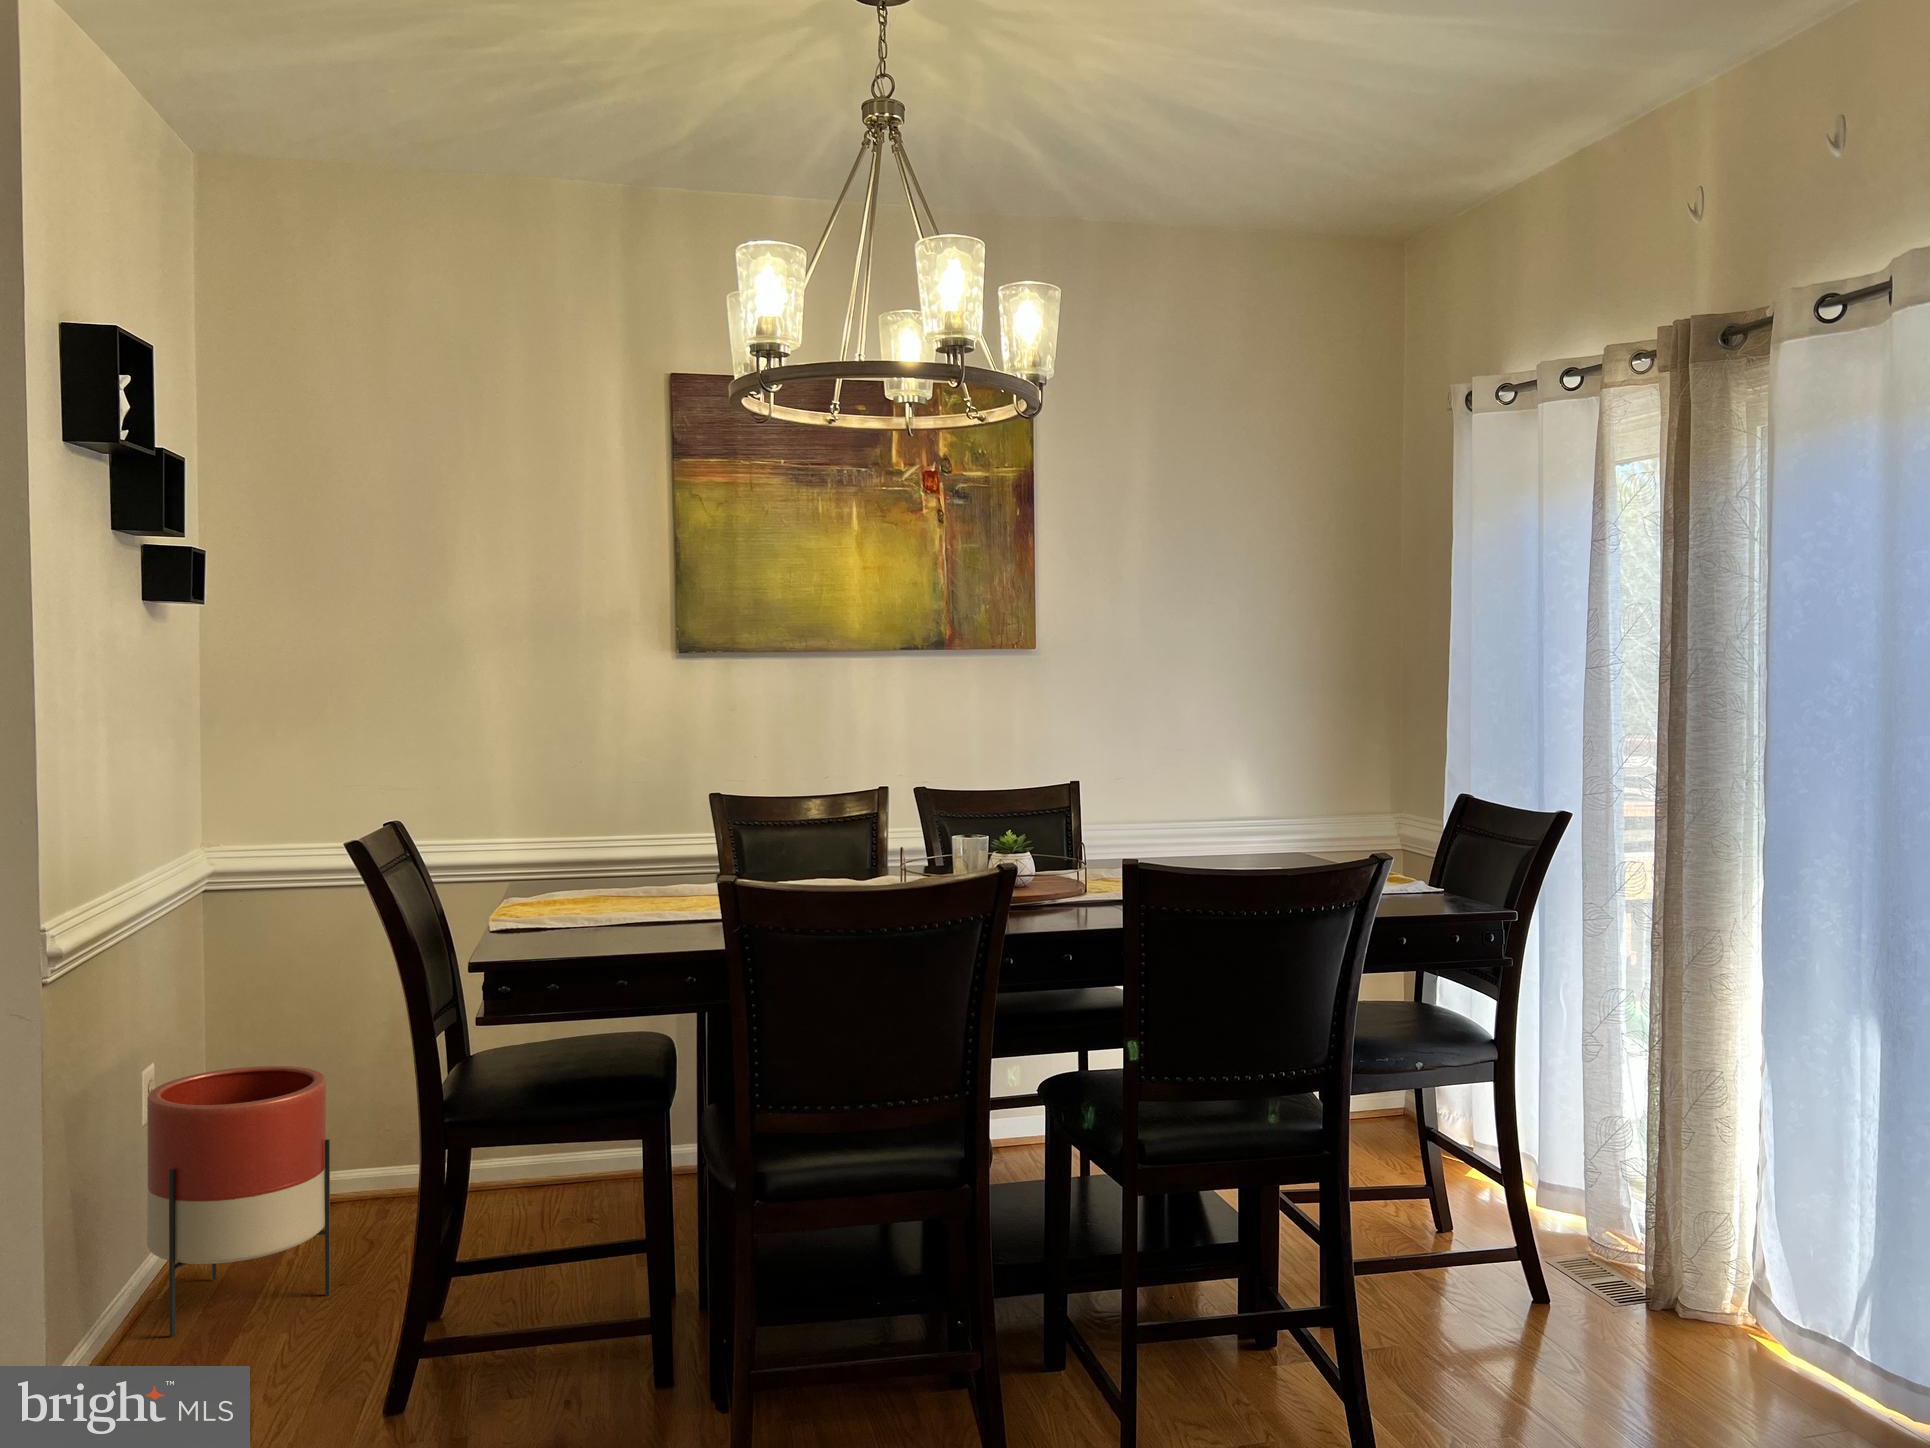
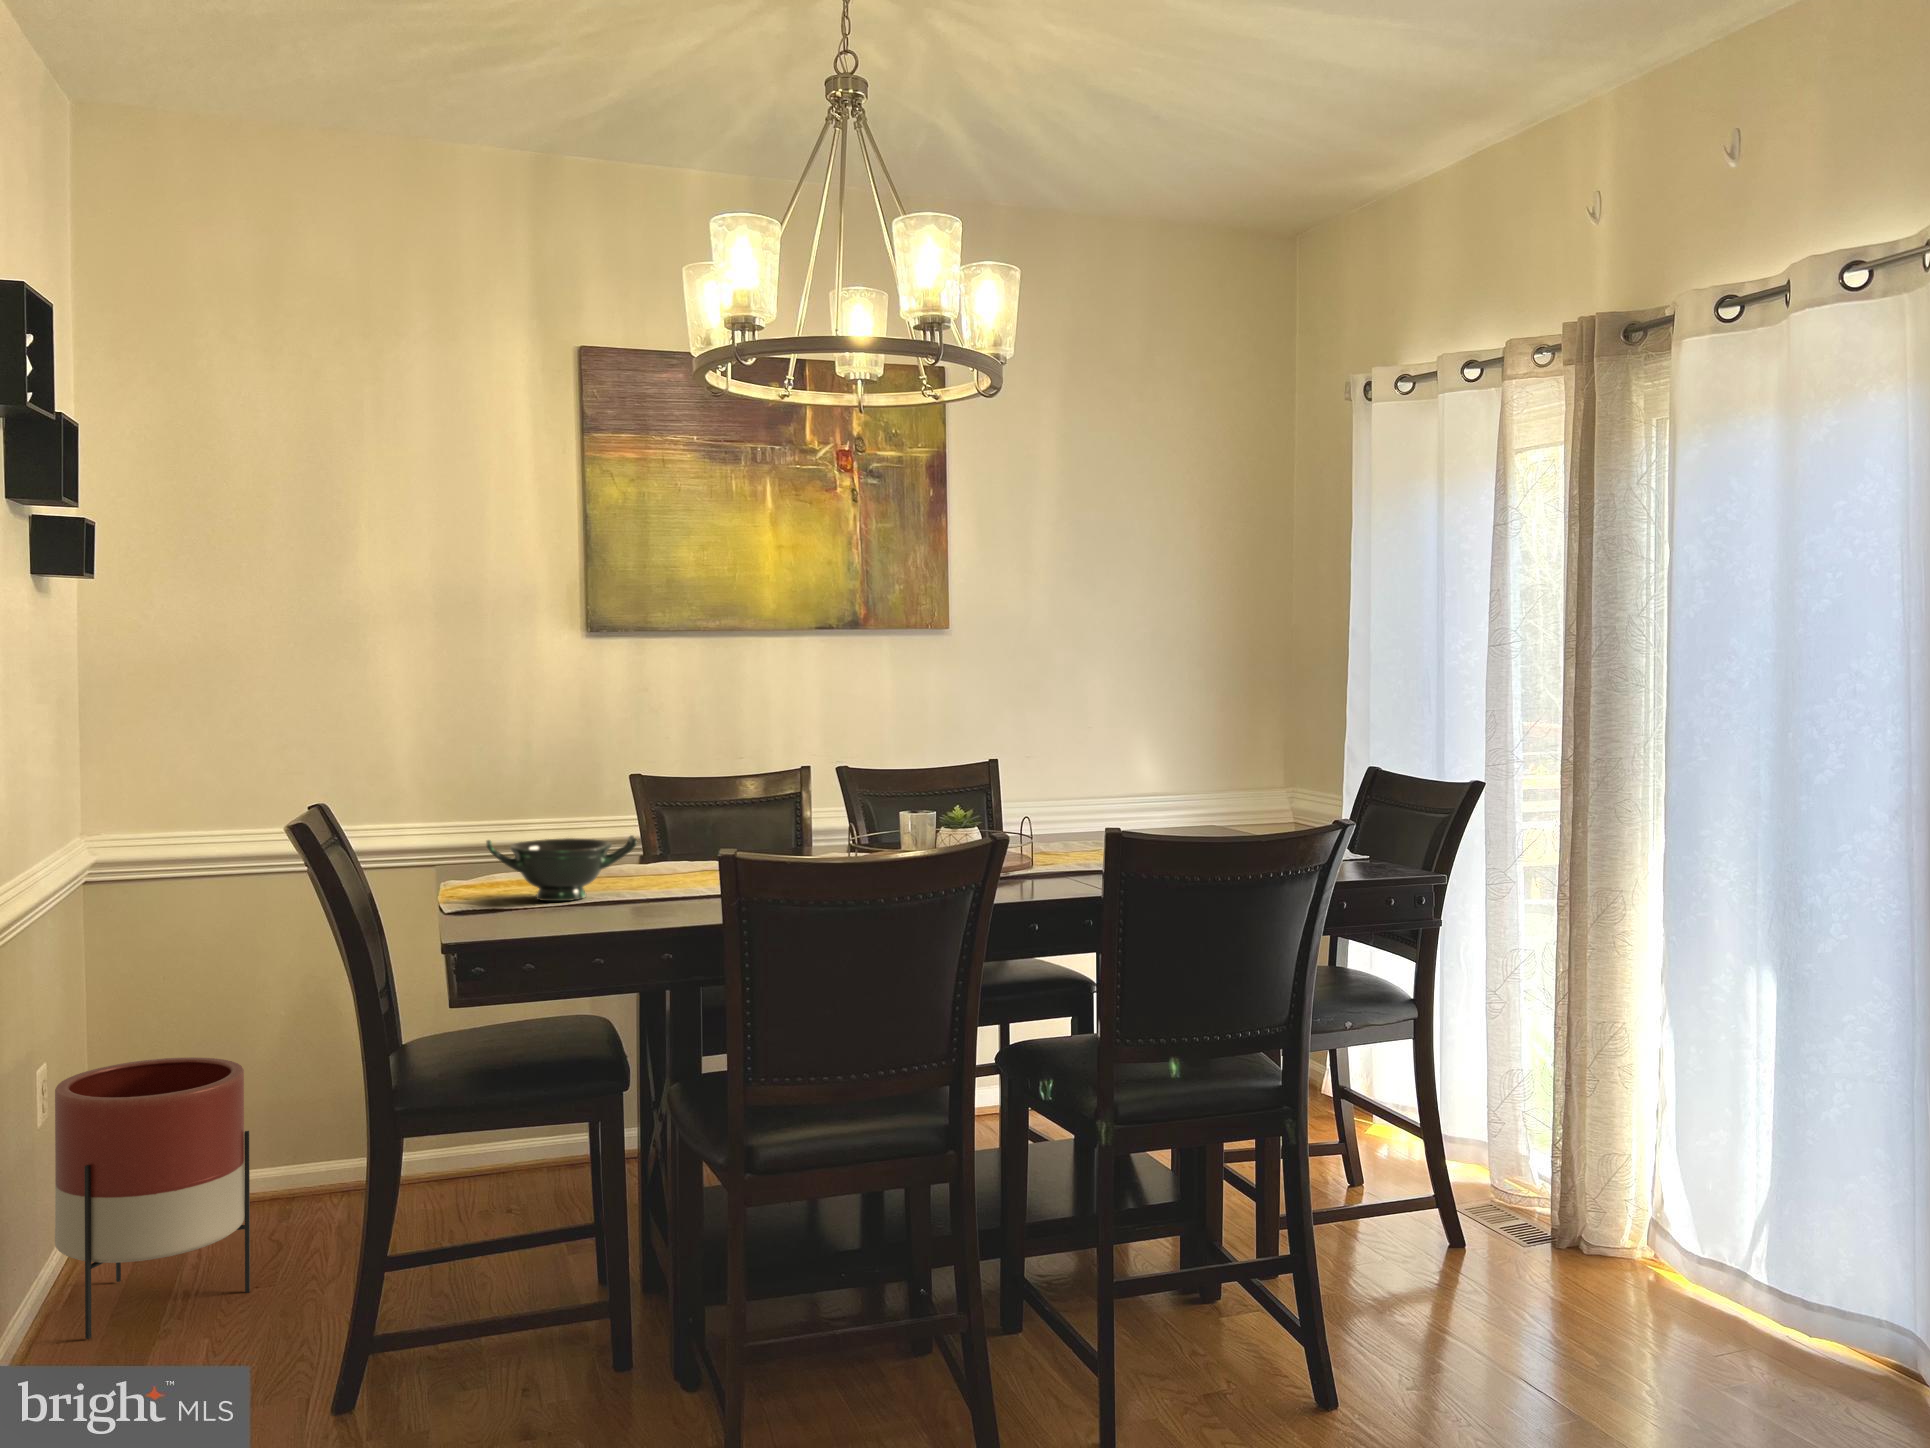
bowl: none [534,860,682,925] -> present [486,836,637,901]

